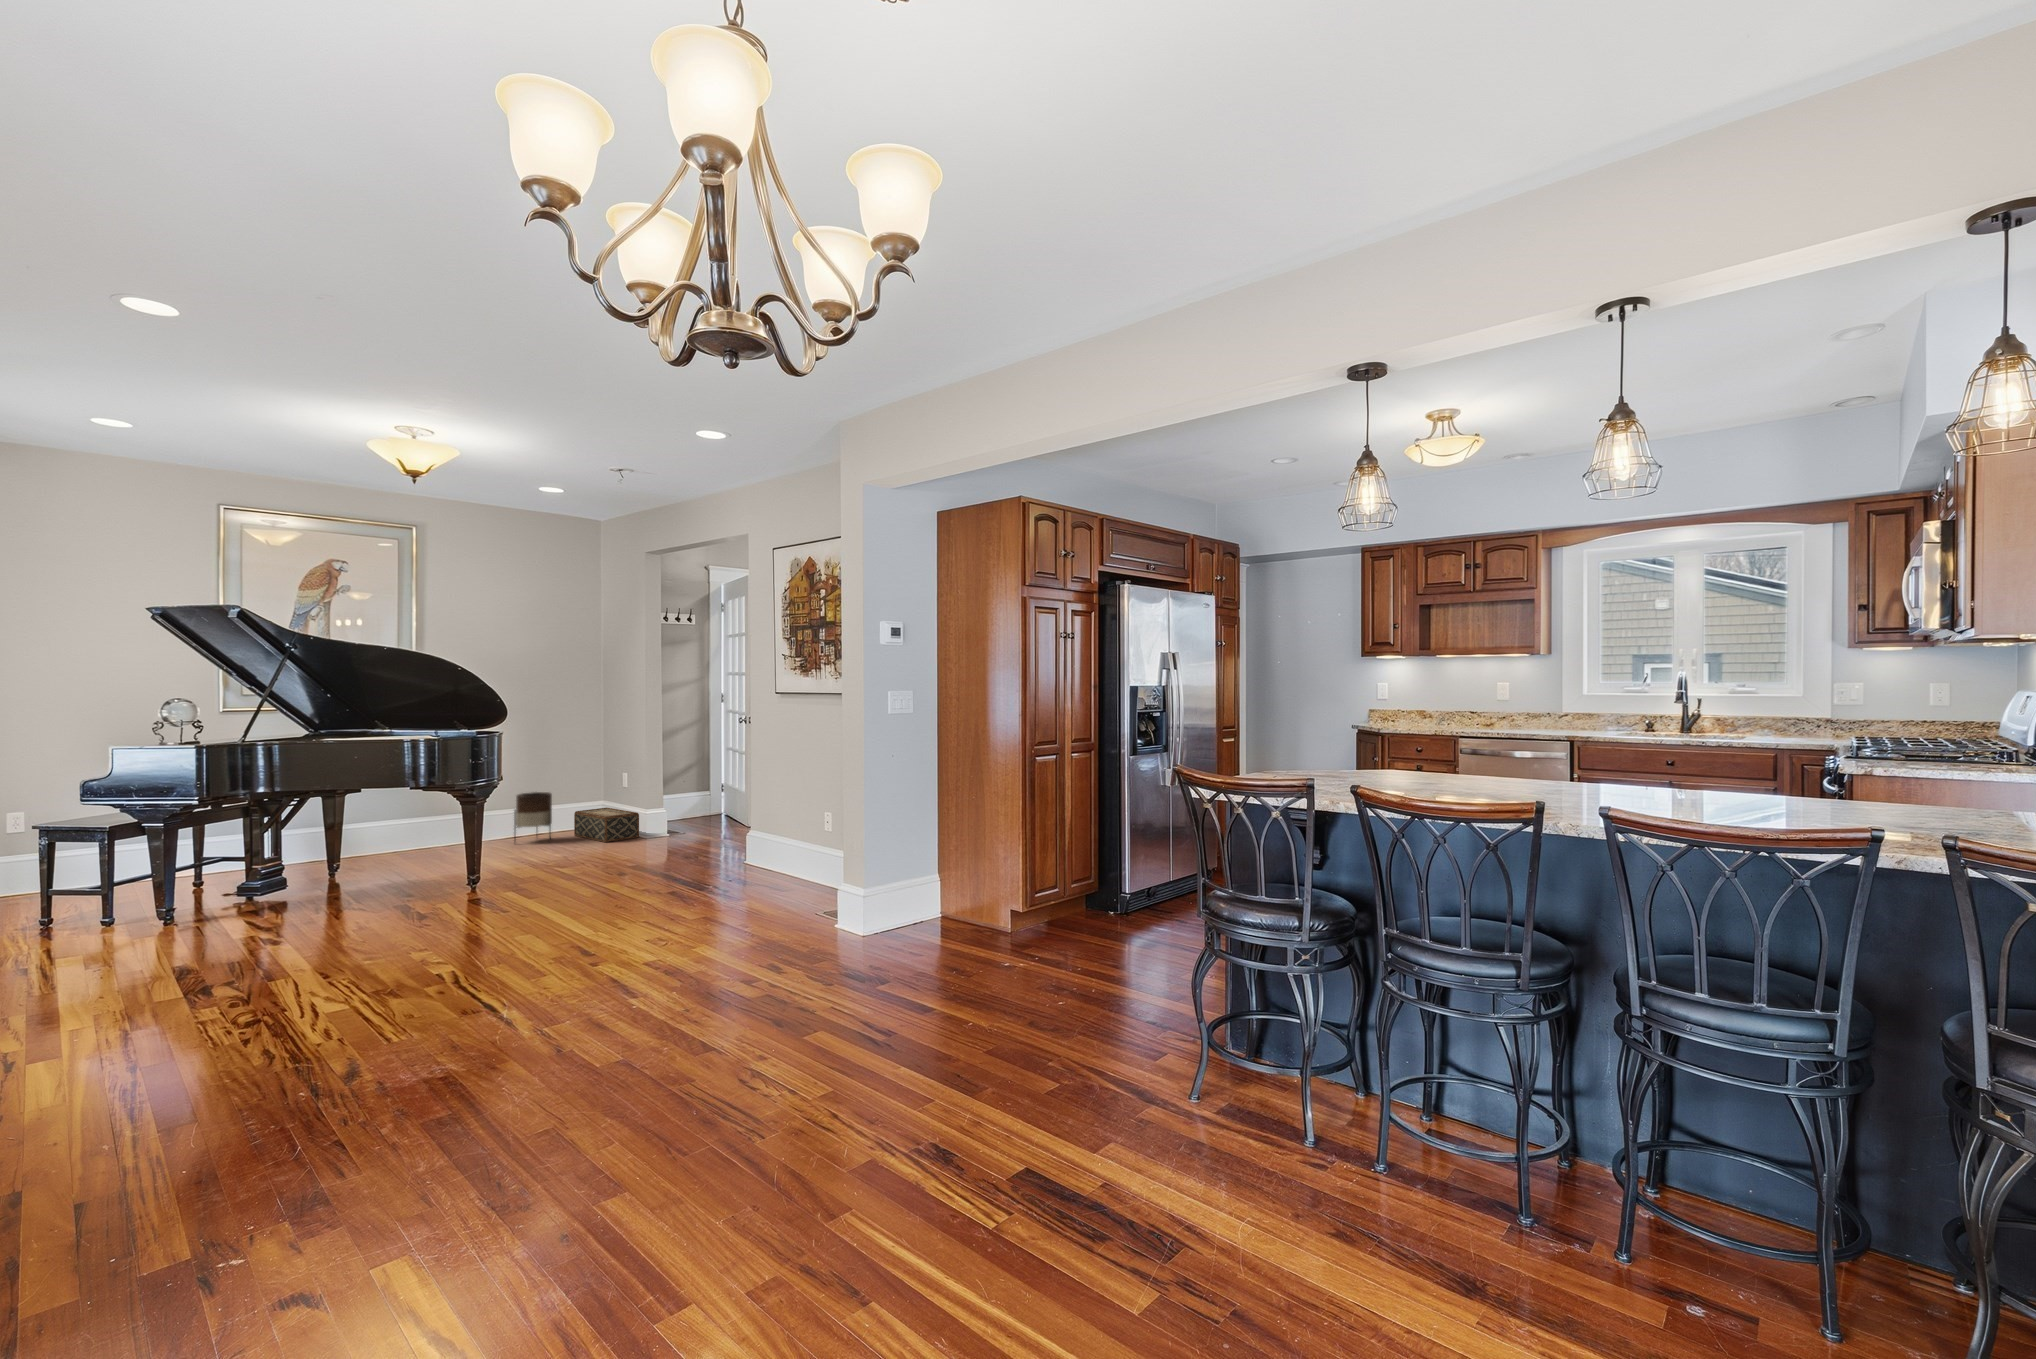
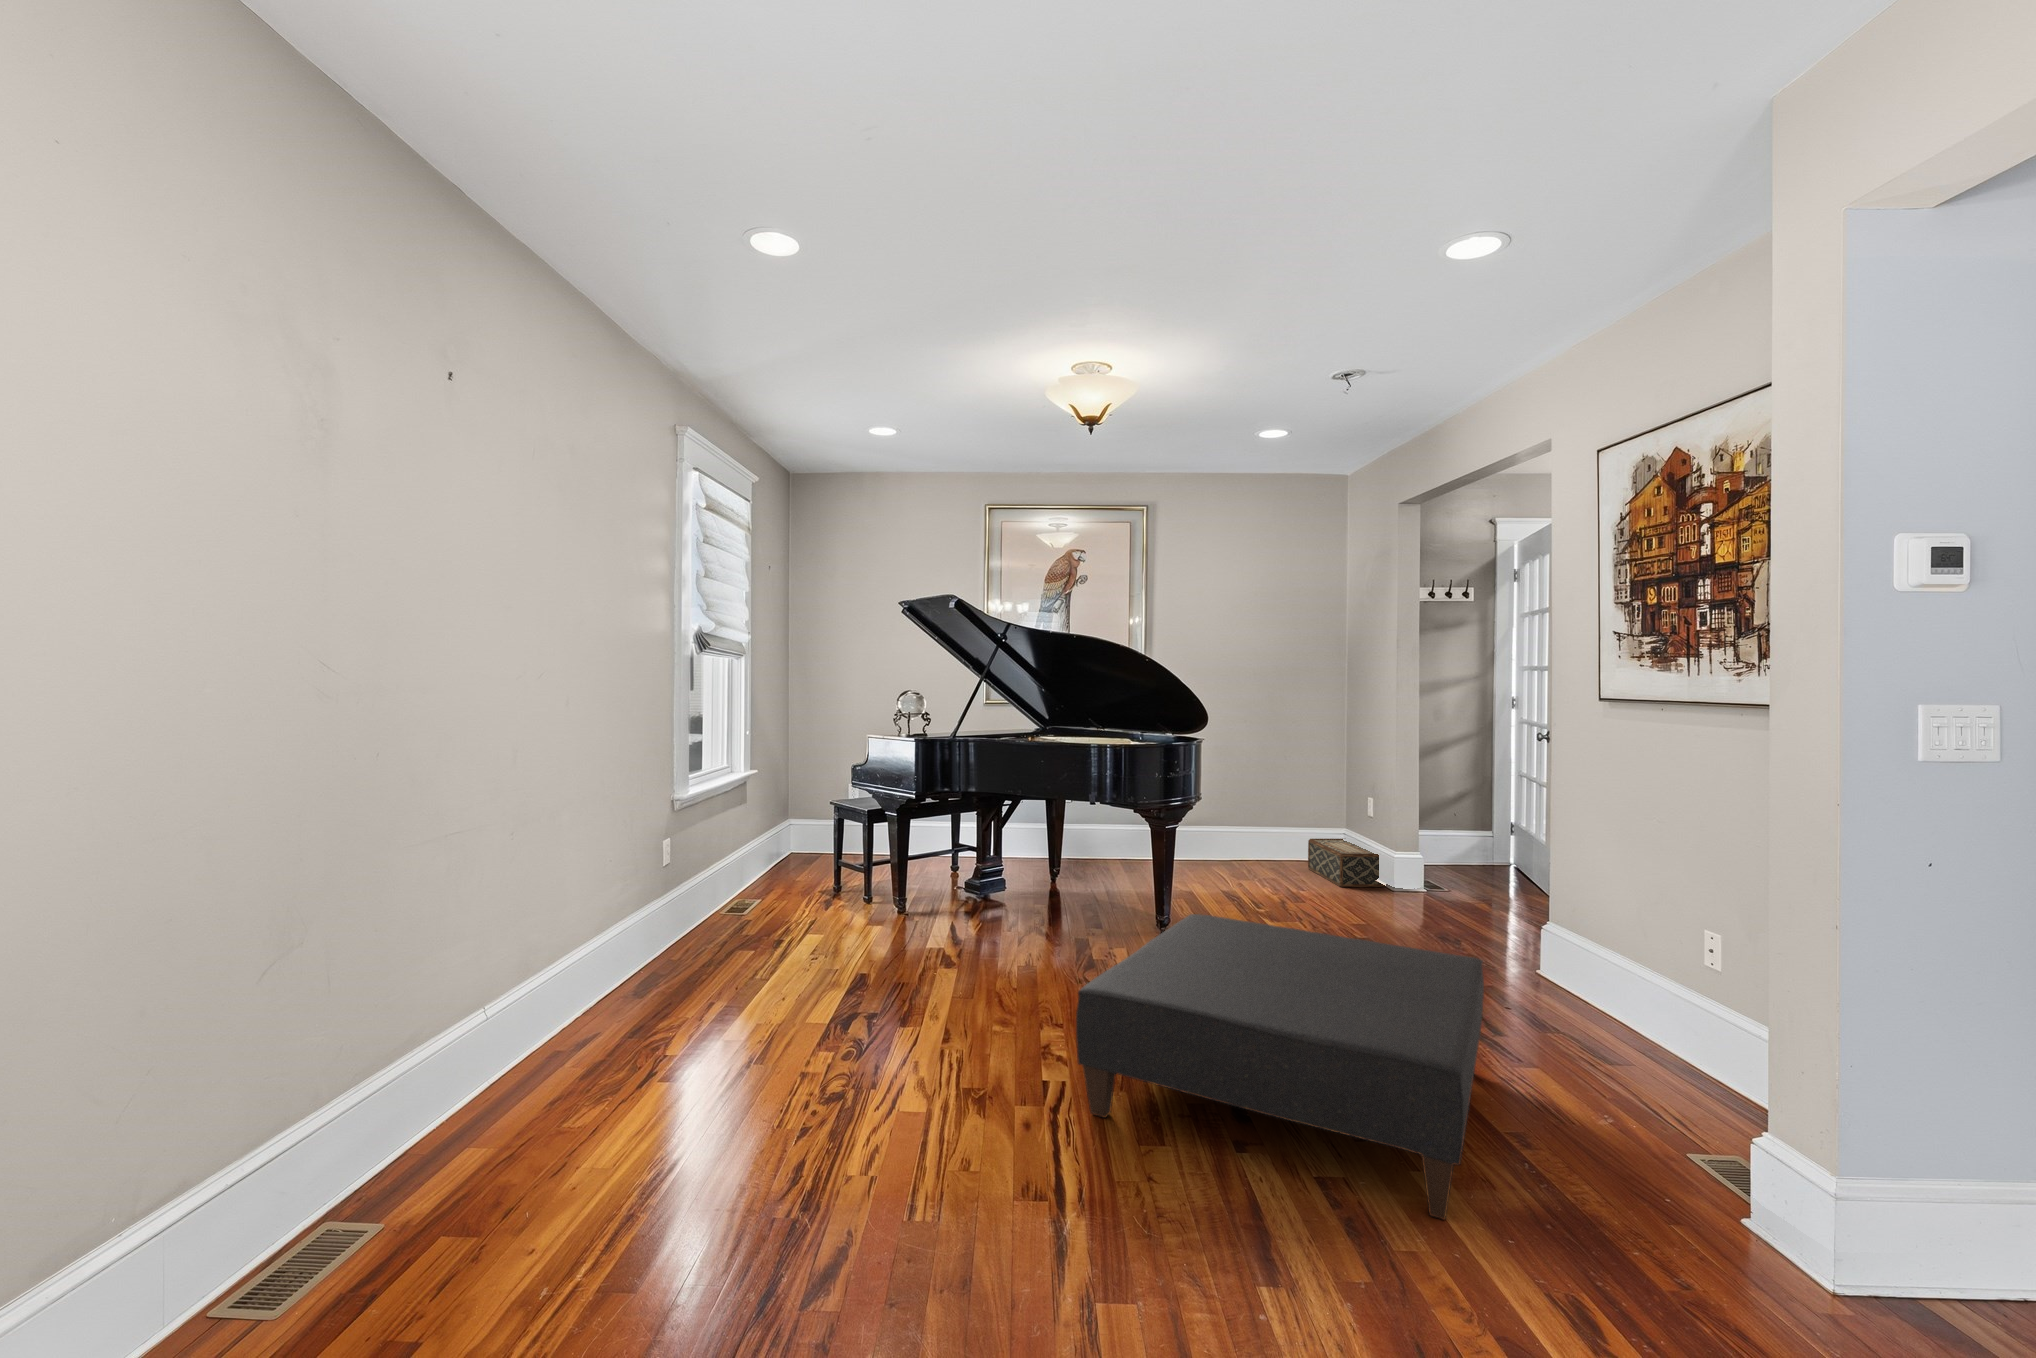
planter: present [514,792,552,838] -> none [1239,809,1281,874]
ottoman: none [477,842,720,975] -> present [1076,914,1484,1220]

